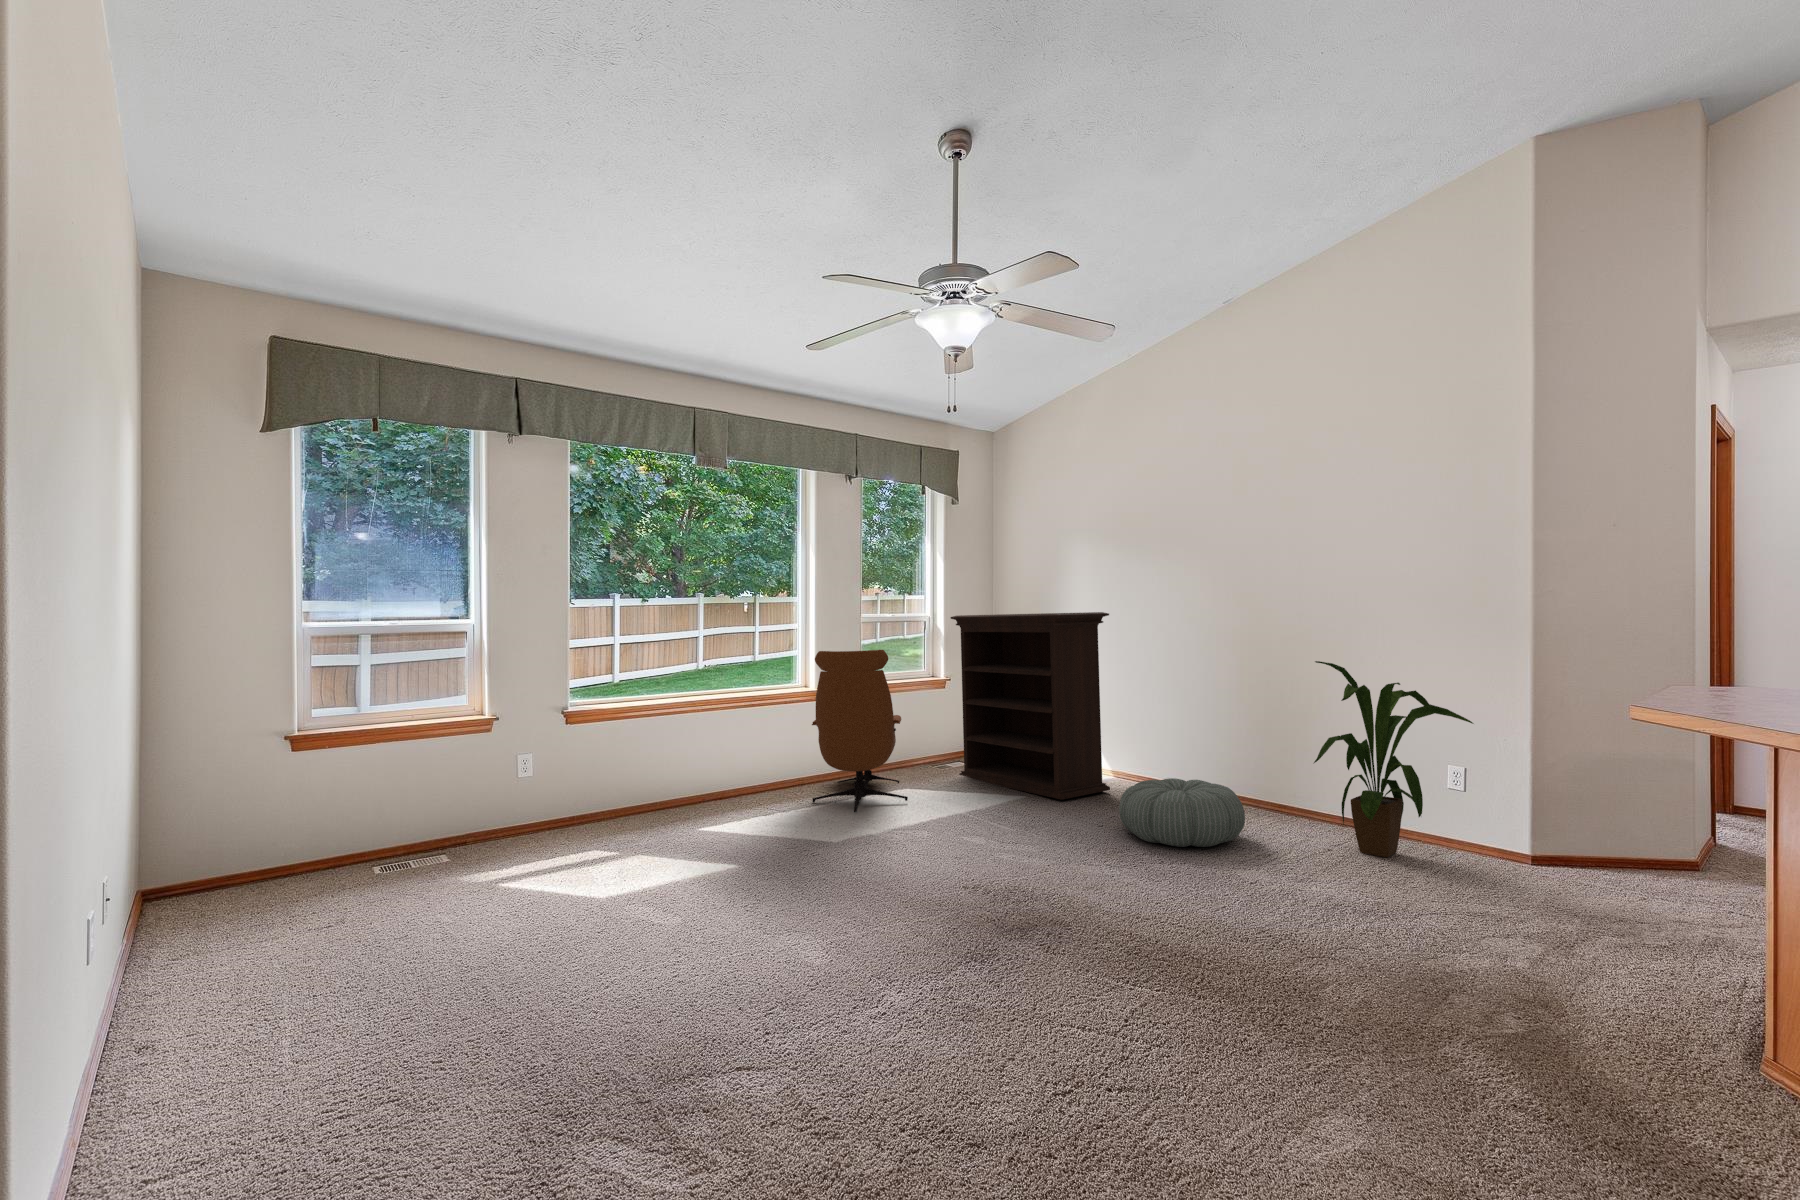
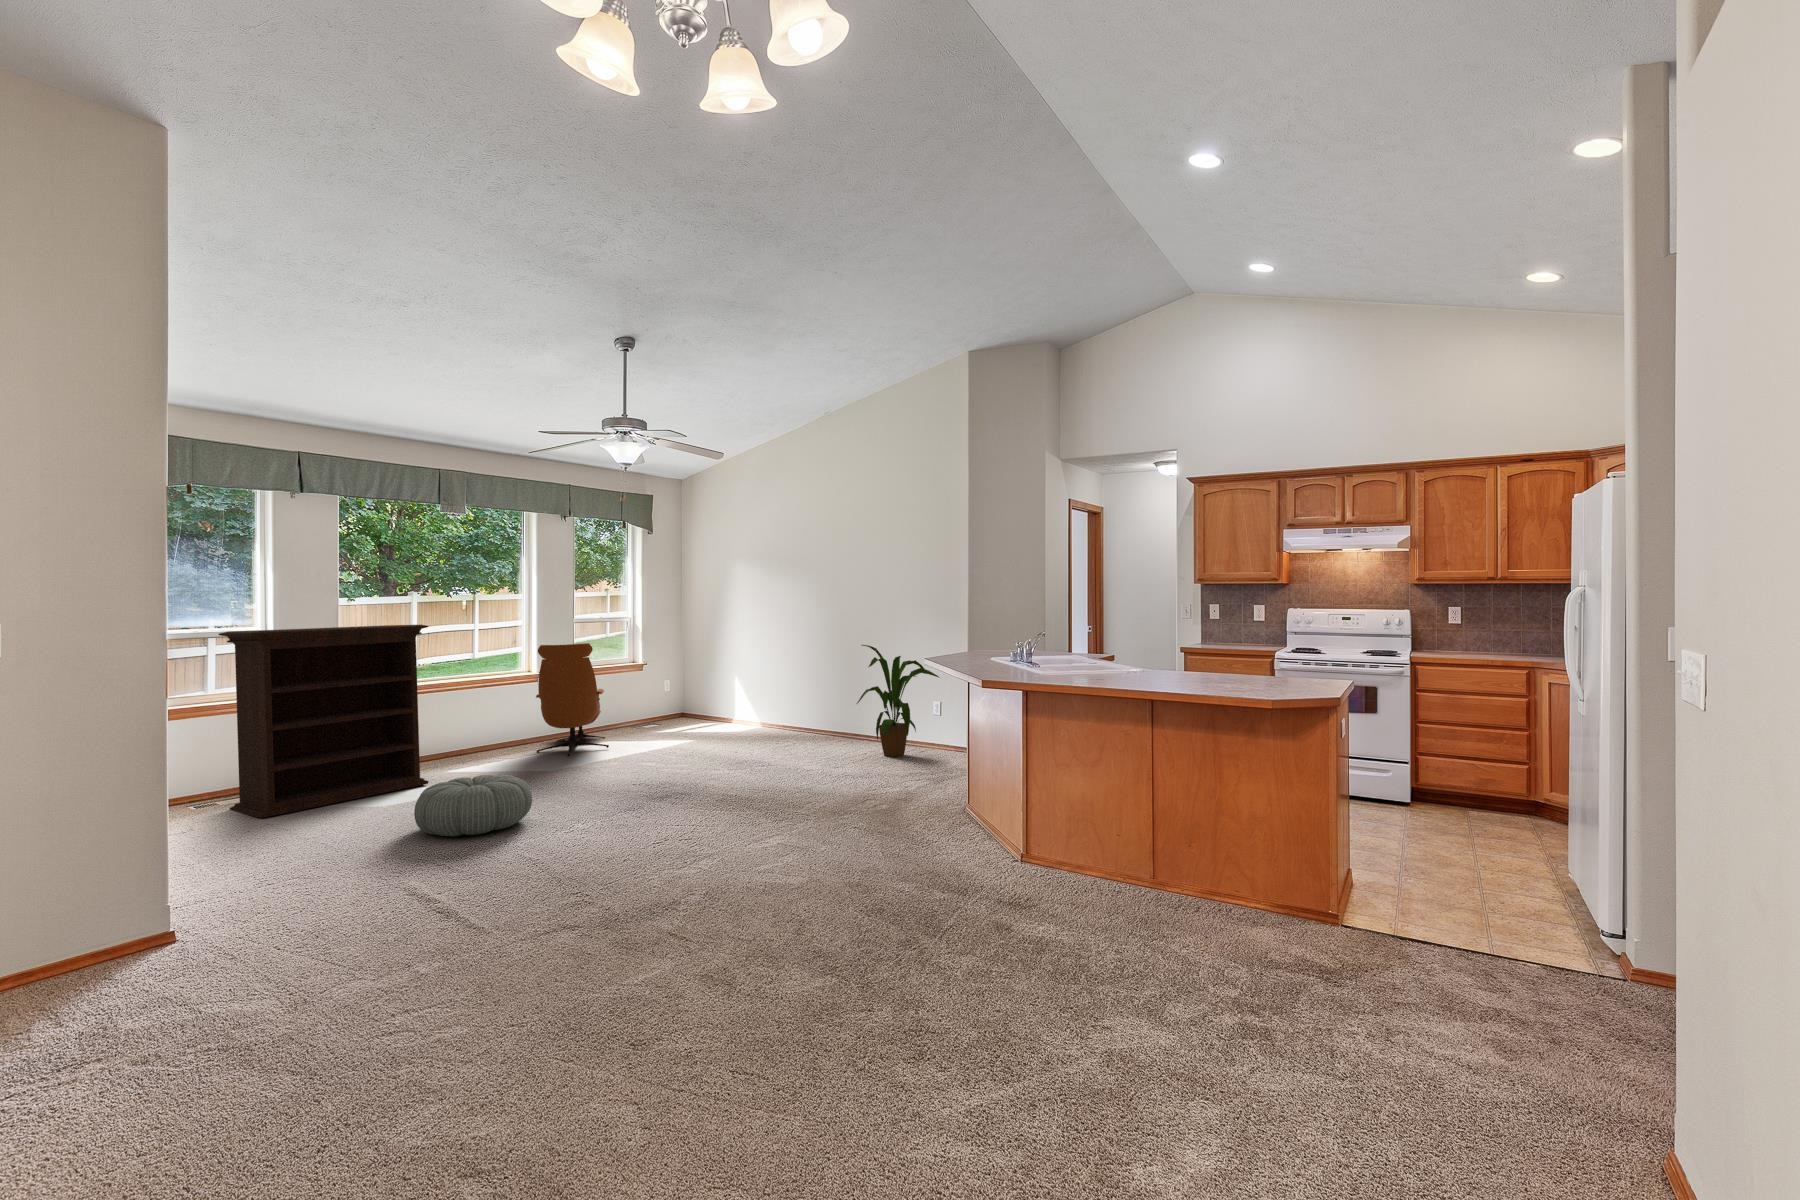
bookshelf: present [951,612,1110,800] -> present [219,625,428,818]
pouf: present [1119,778,1245,847] -> present [414,775,532,837]

